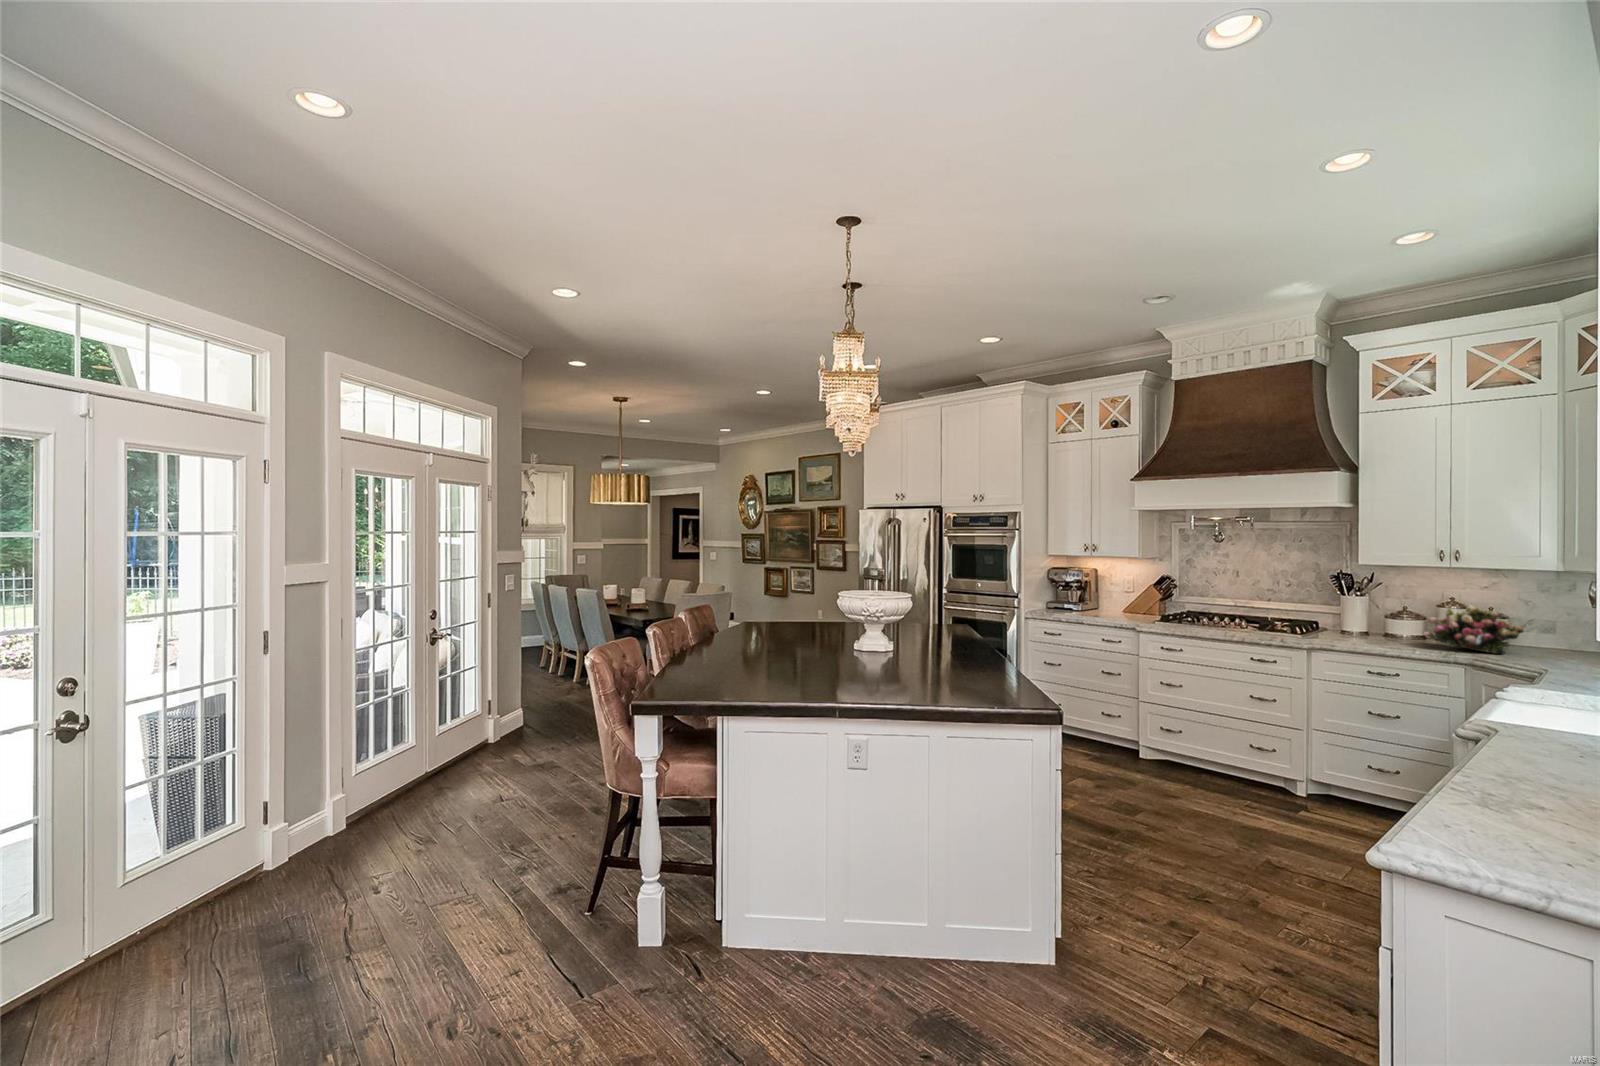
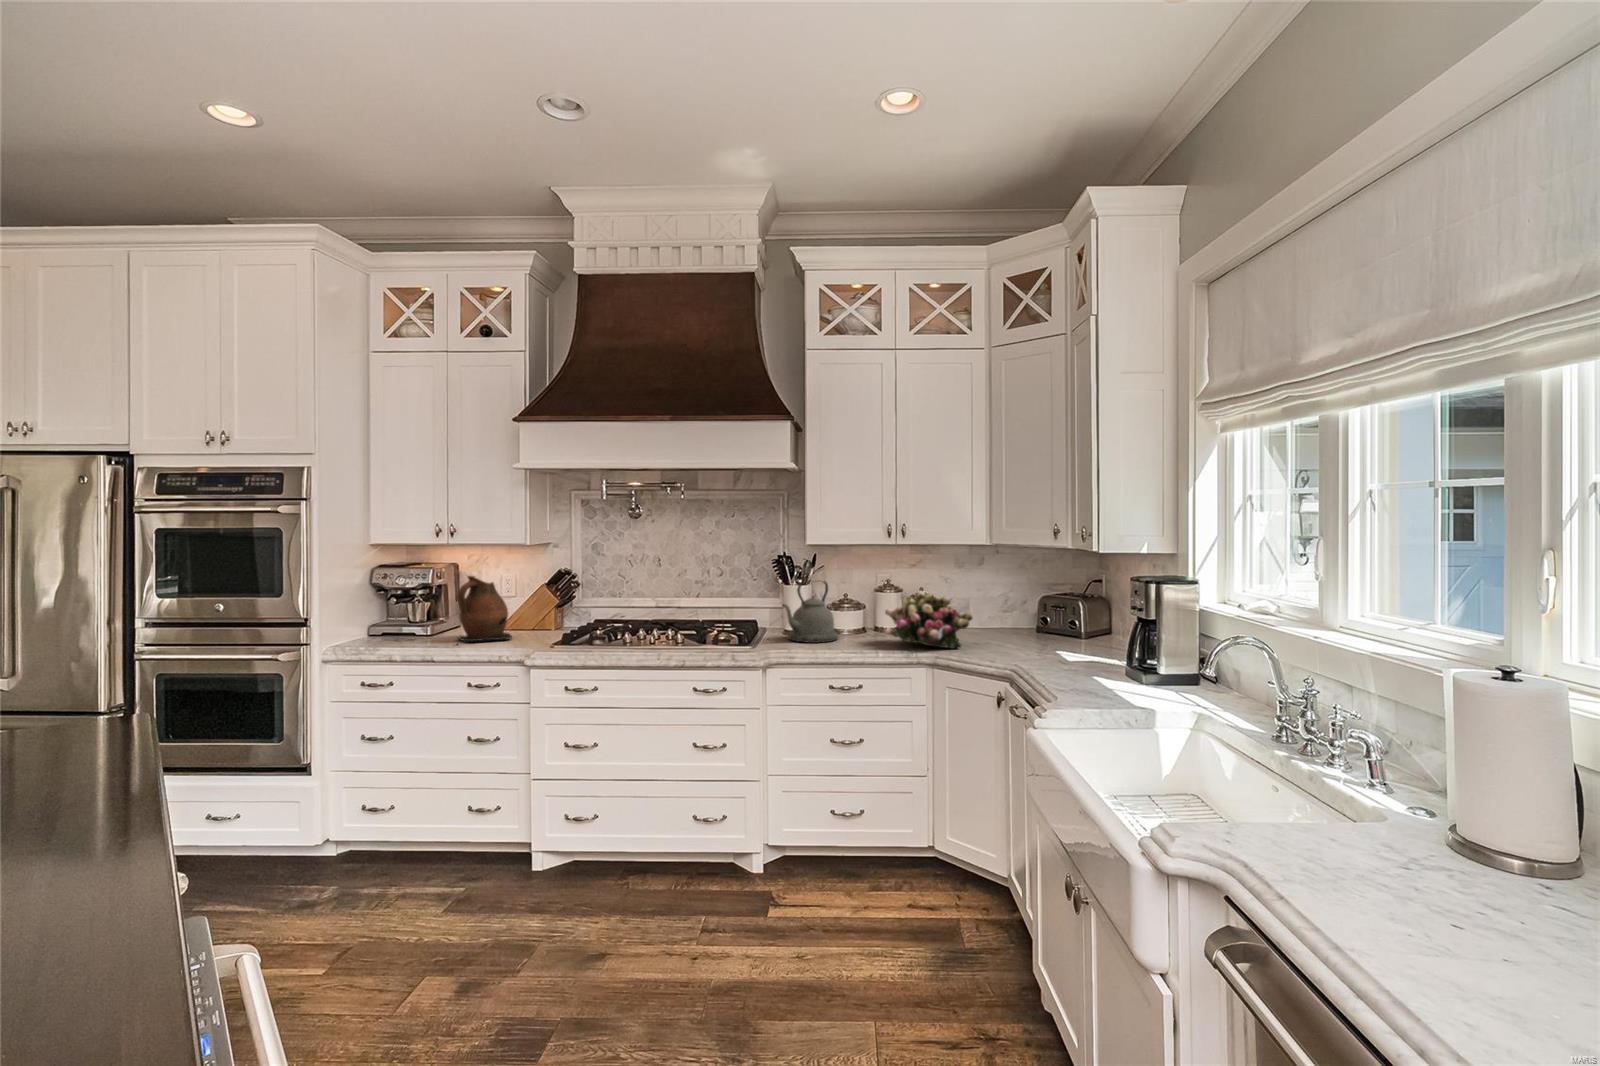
ceramic pitcher: none [1094,576,1129,617] -> present [458,576,512,641]
kettle: none [1330,592,1388,639] -> present [782,582,838,643]

